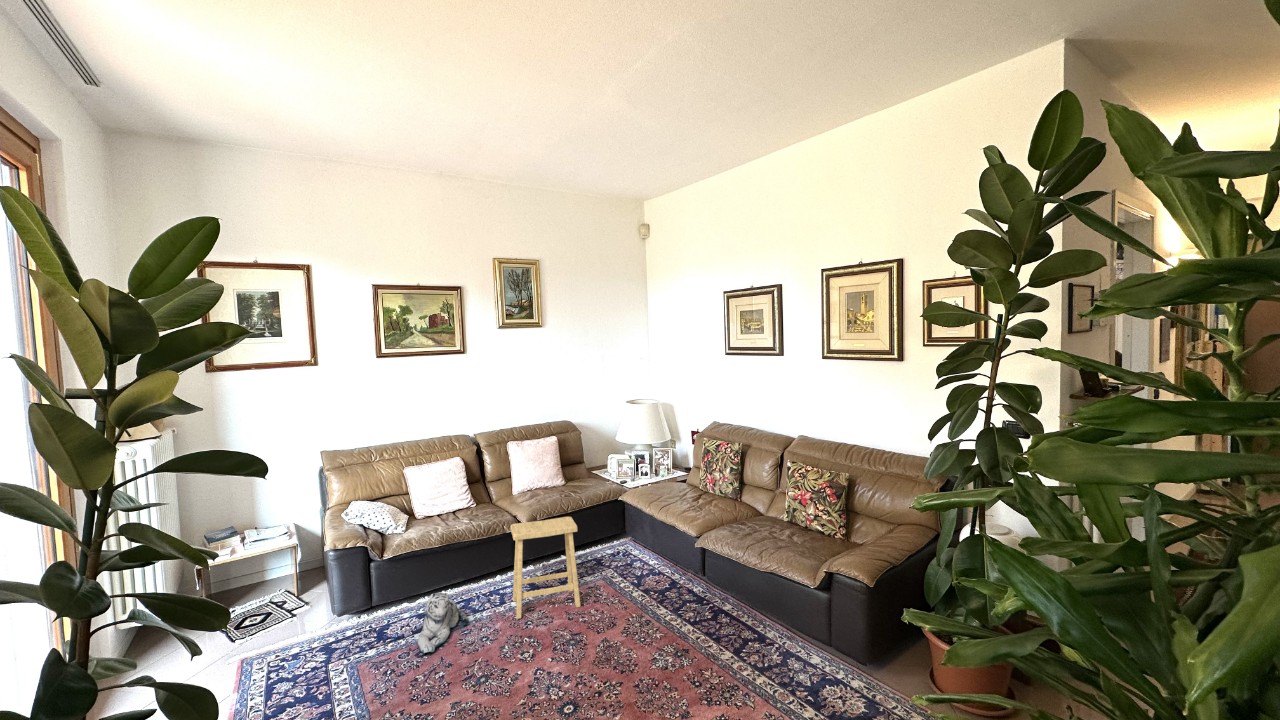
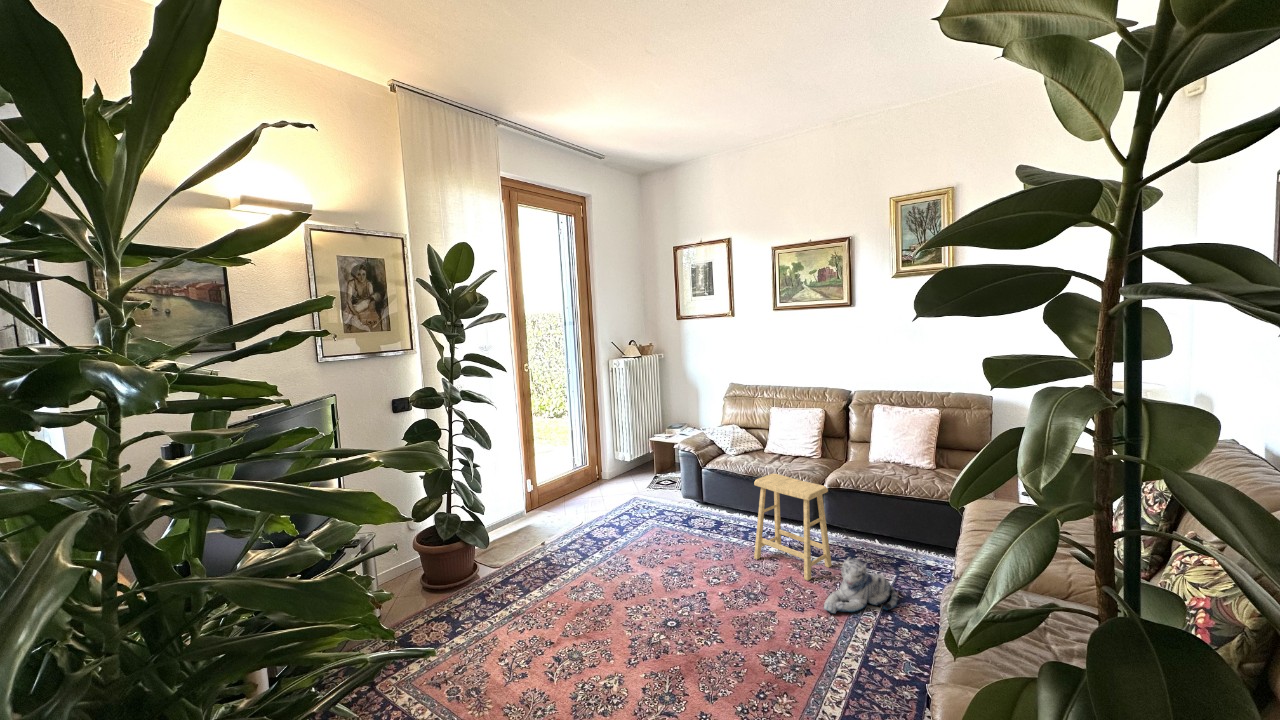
plush toy: present [417,593,467,654] -> present [824,557,898,614]

